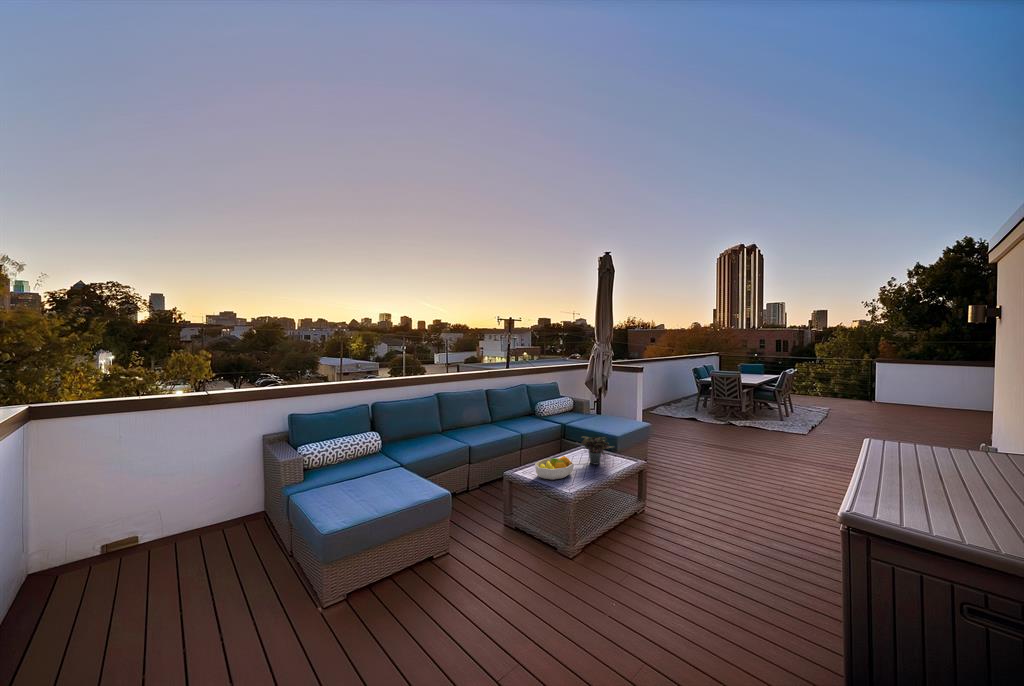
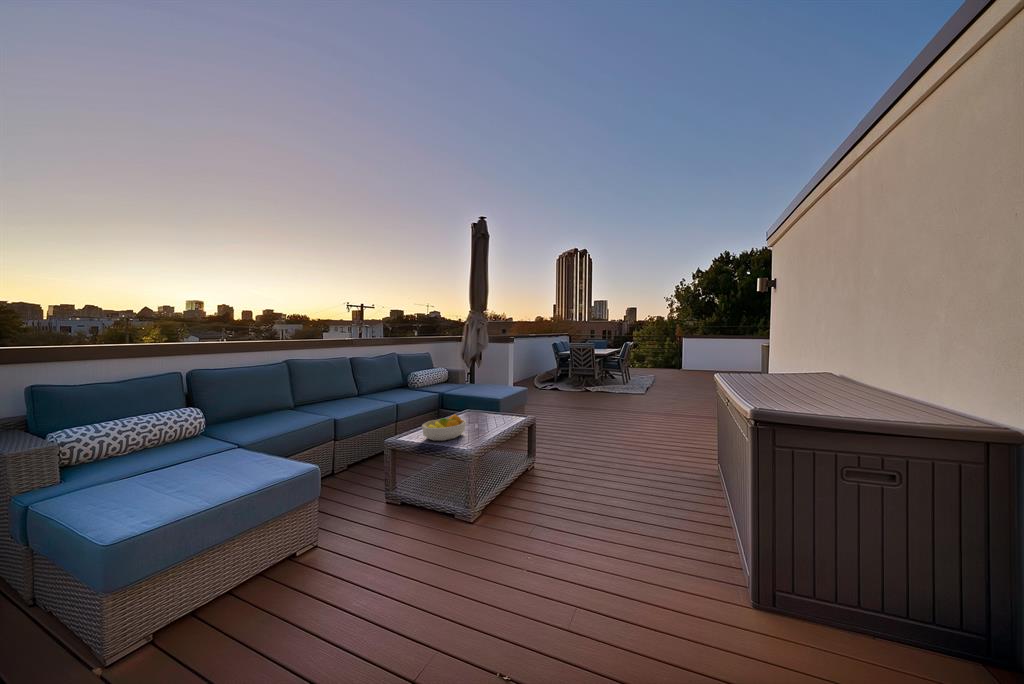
potted plant: present [578,436,613,464] -> none [464,393,507,423]

